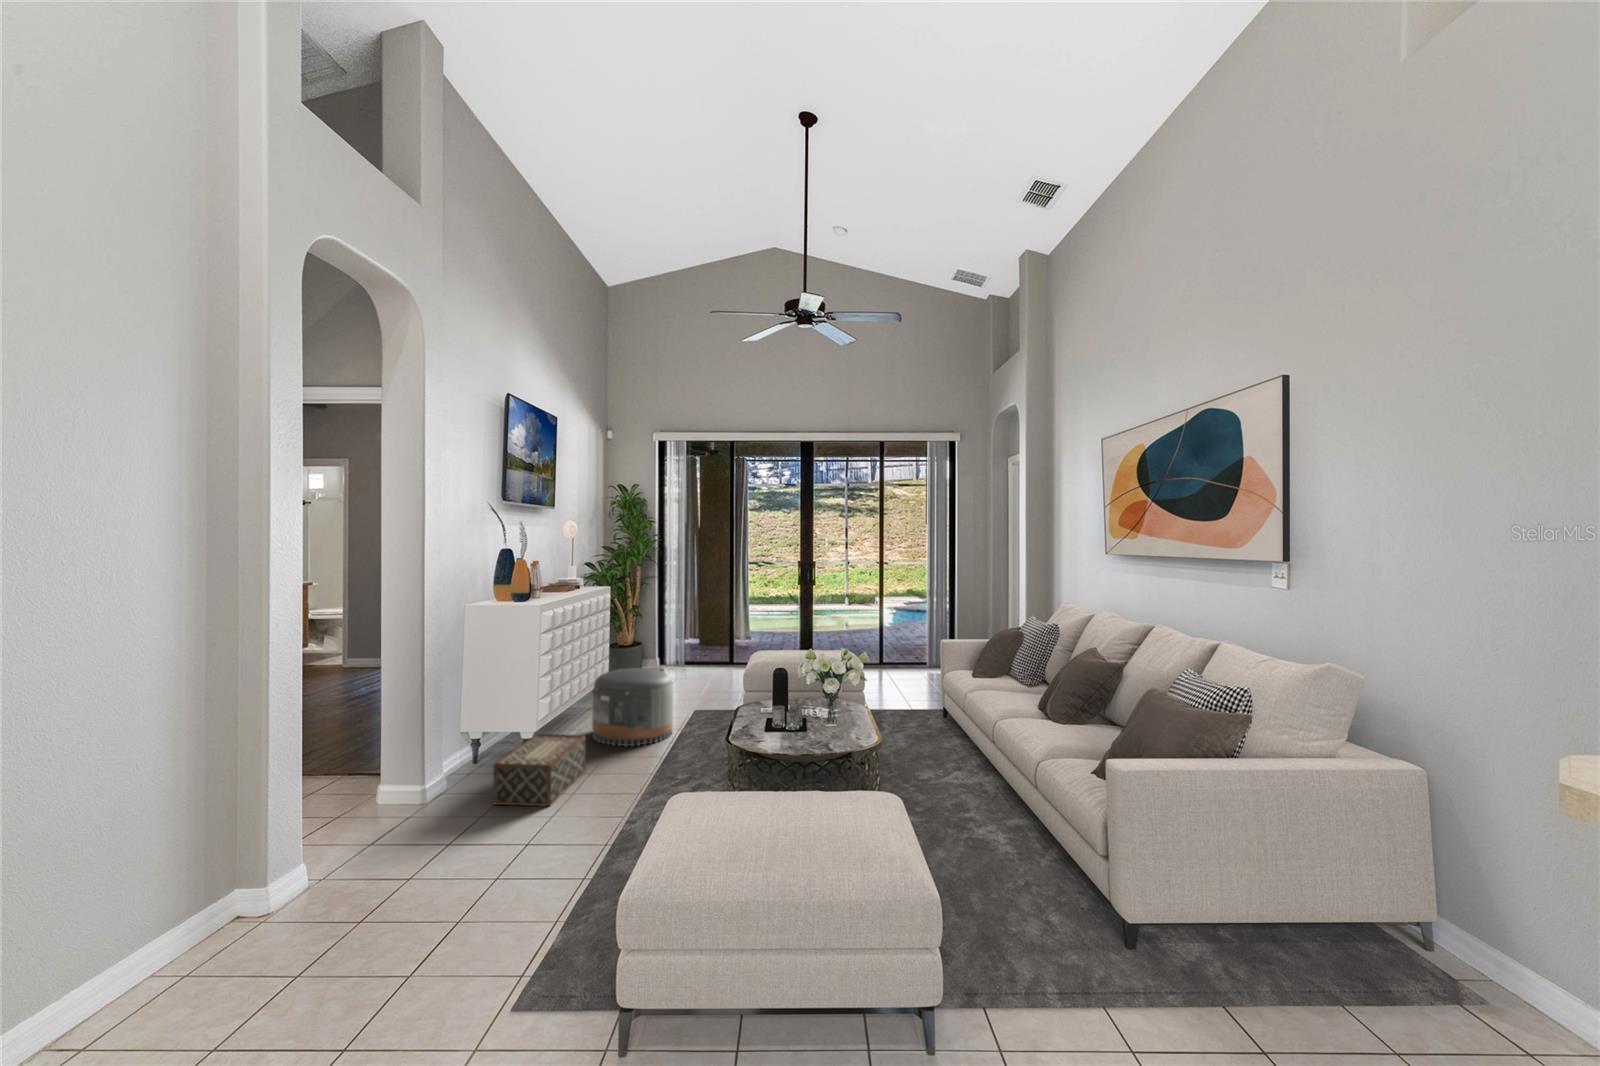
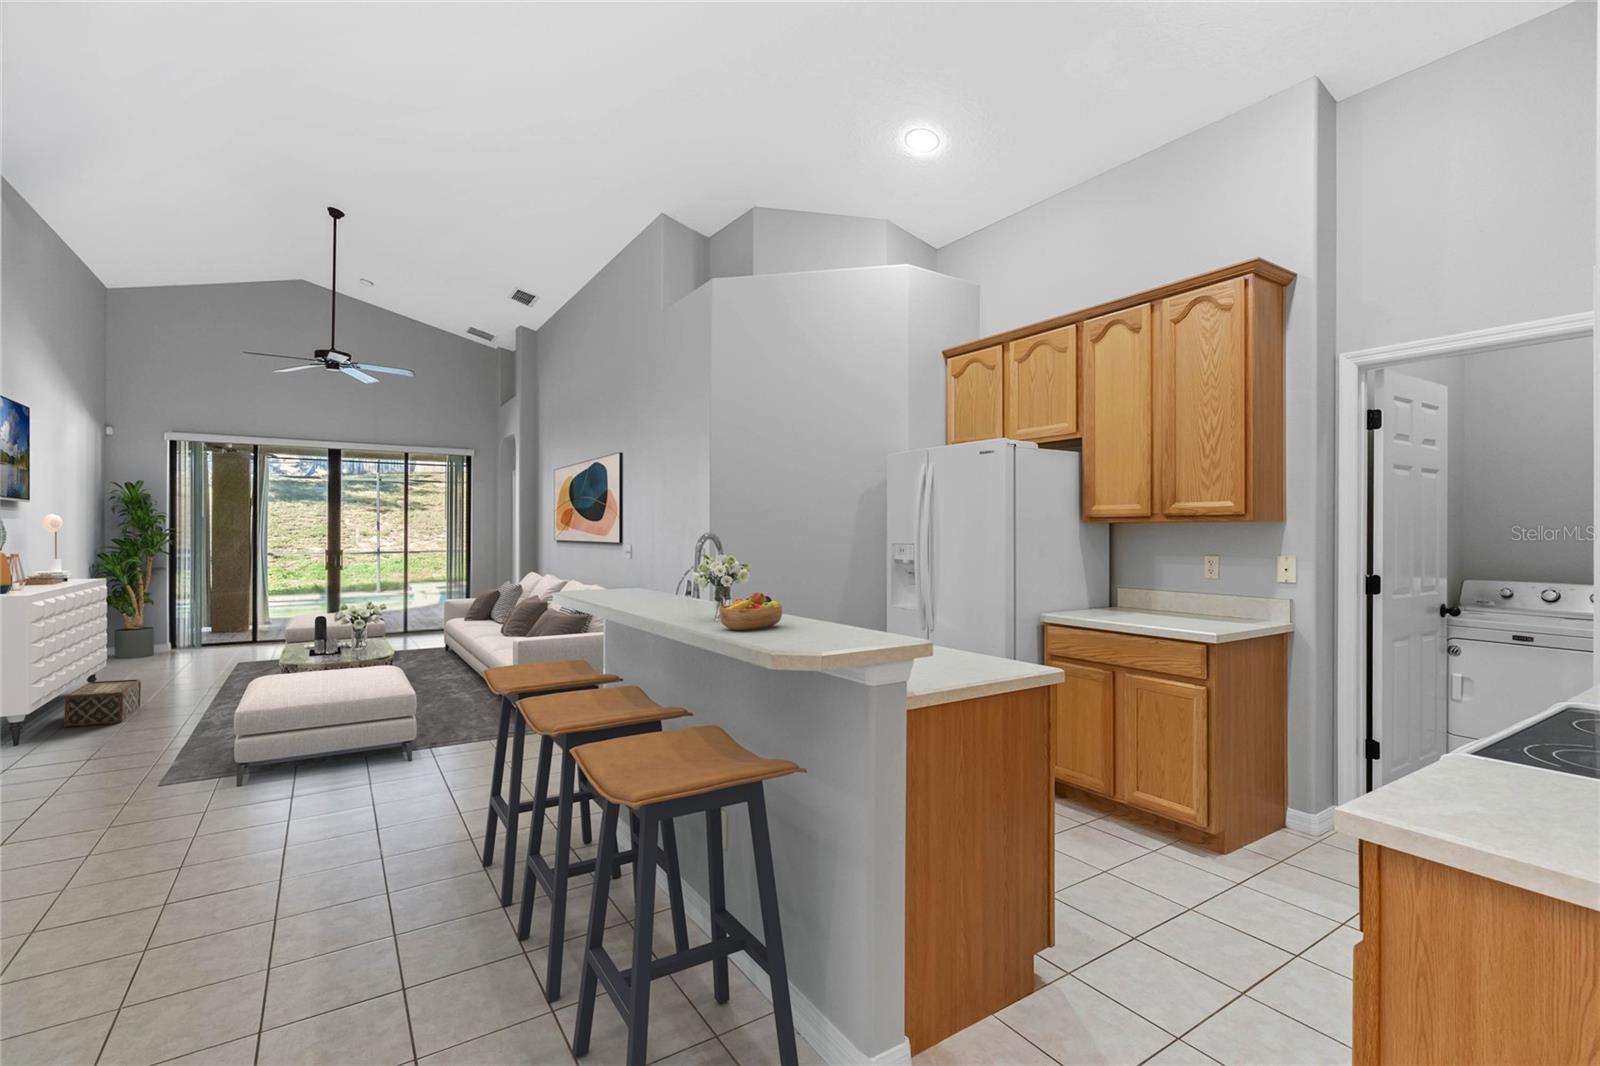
pouf: present [592,668,673,746] -> none [129,636,212,695]

